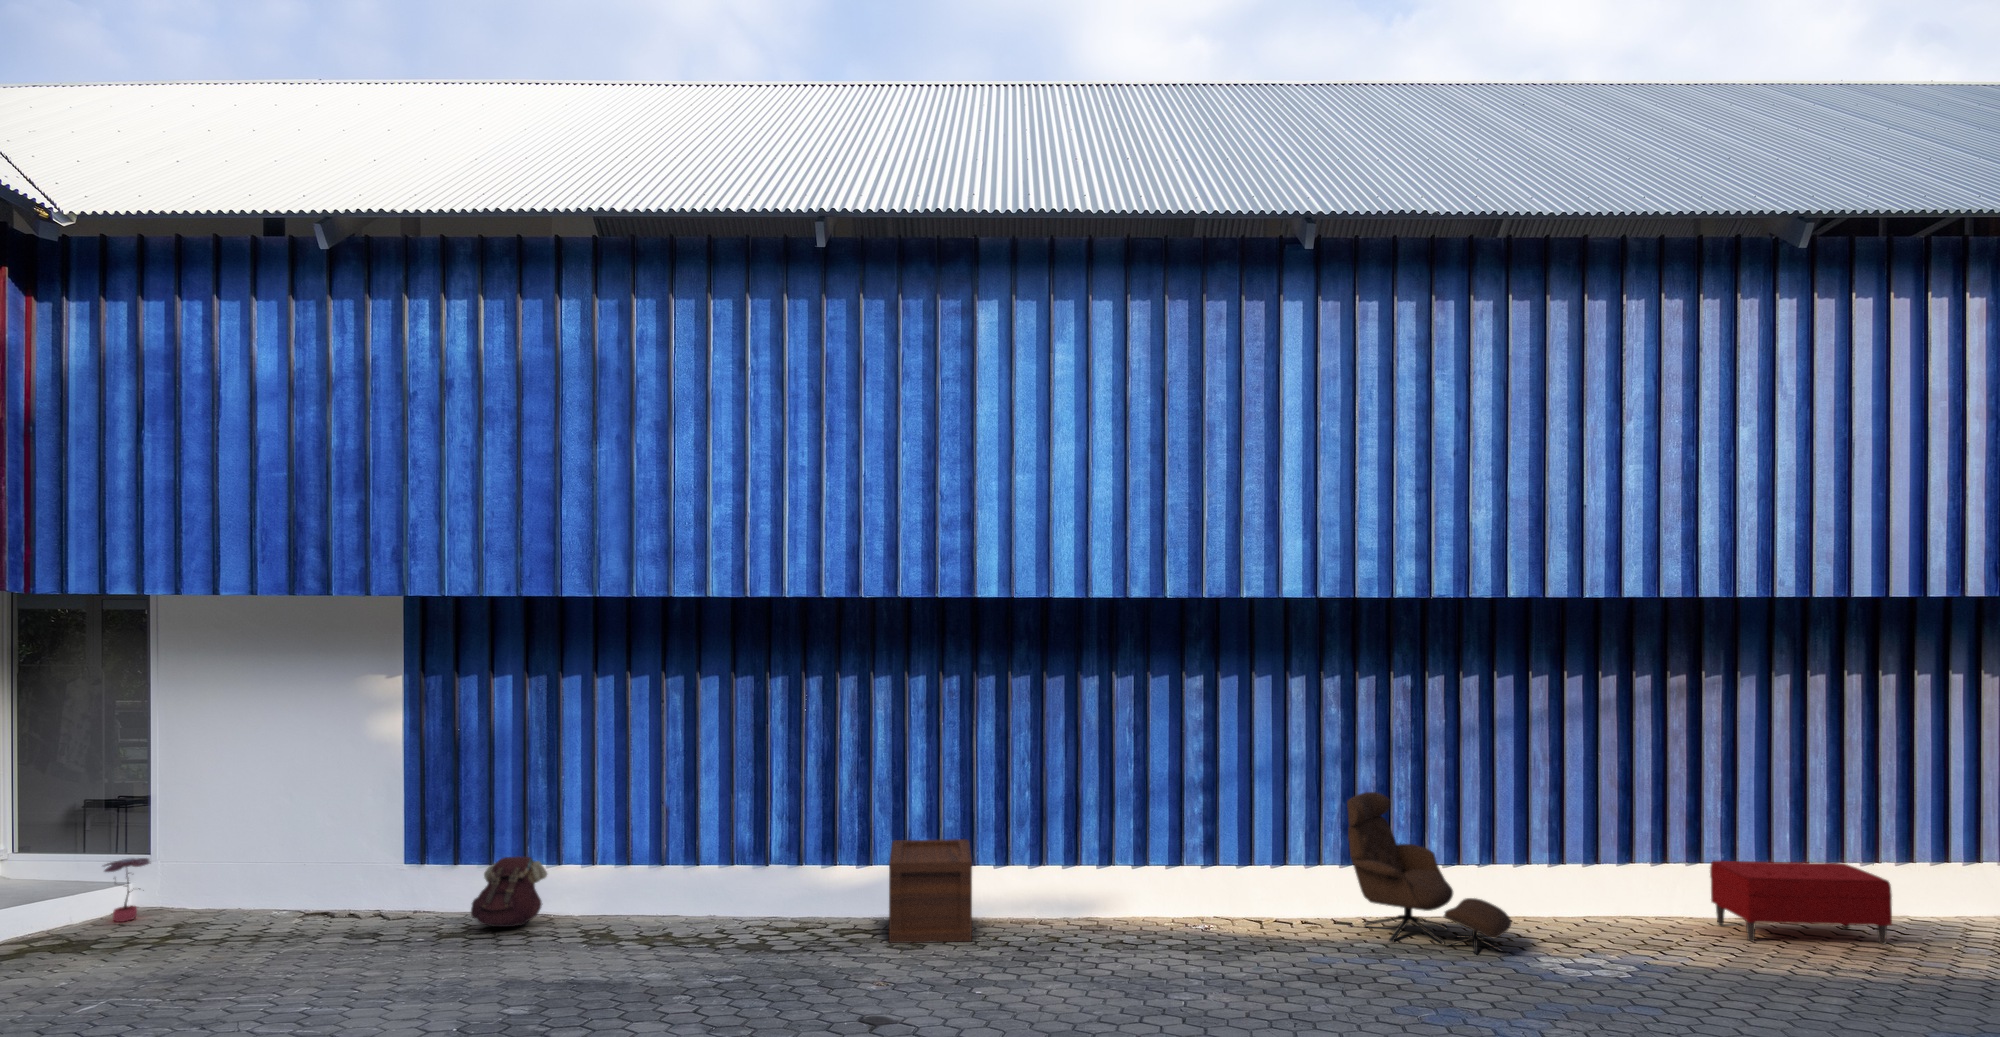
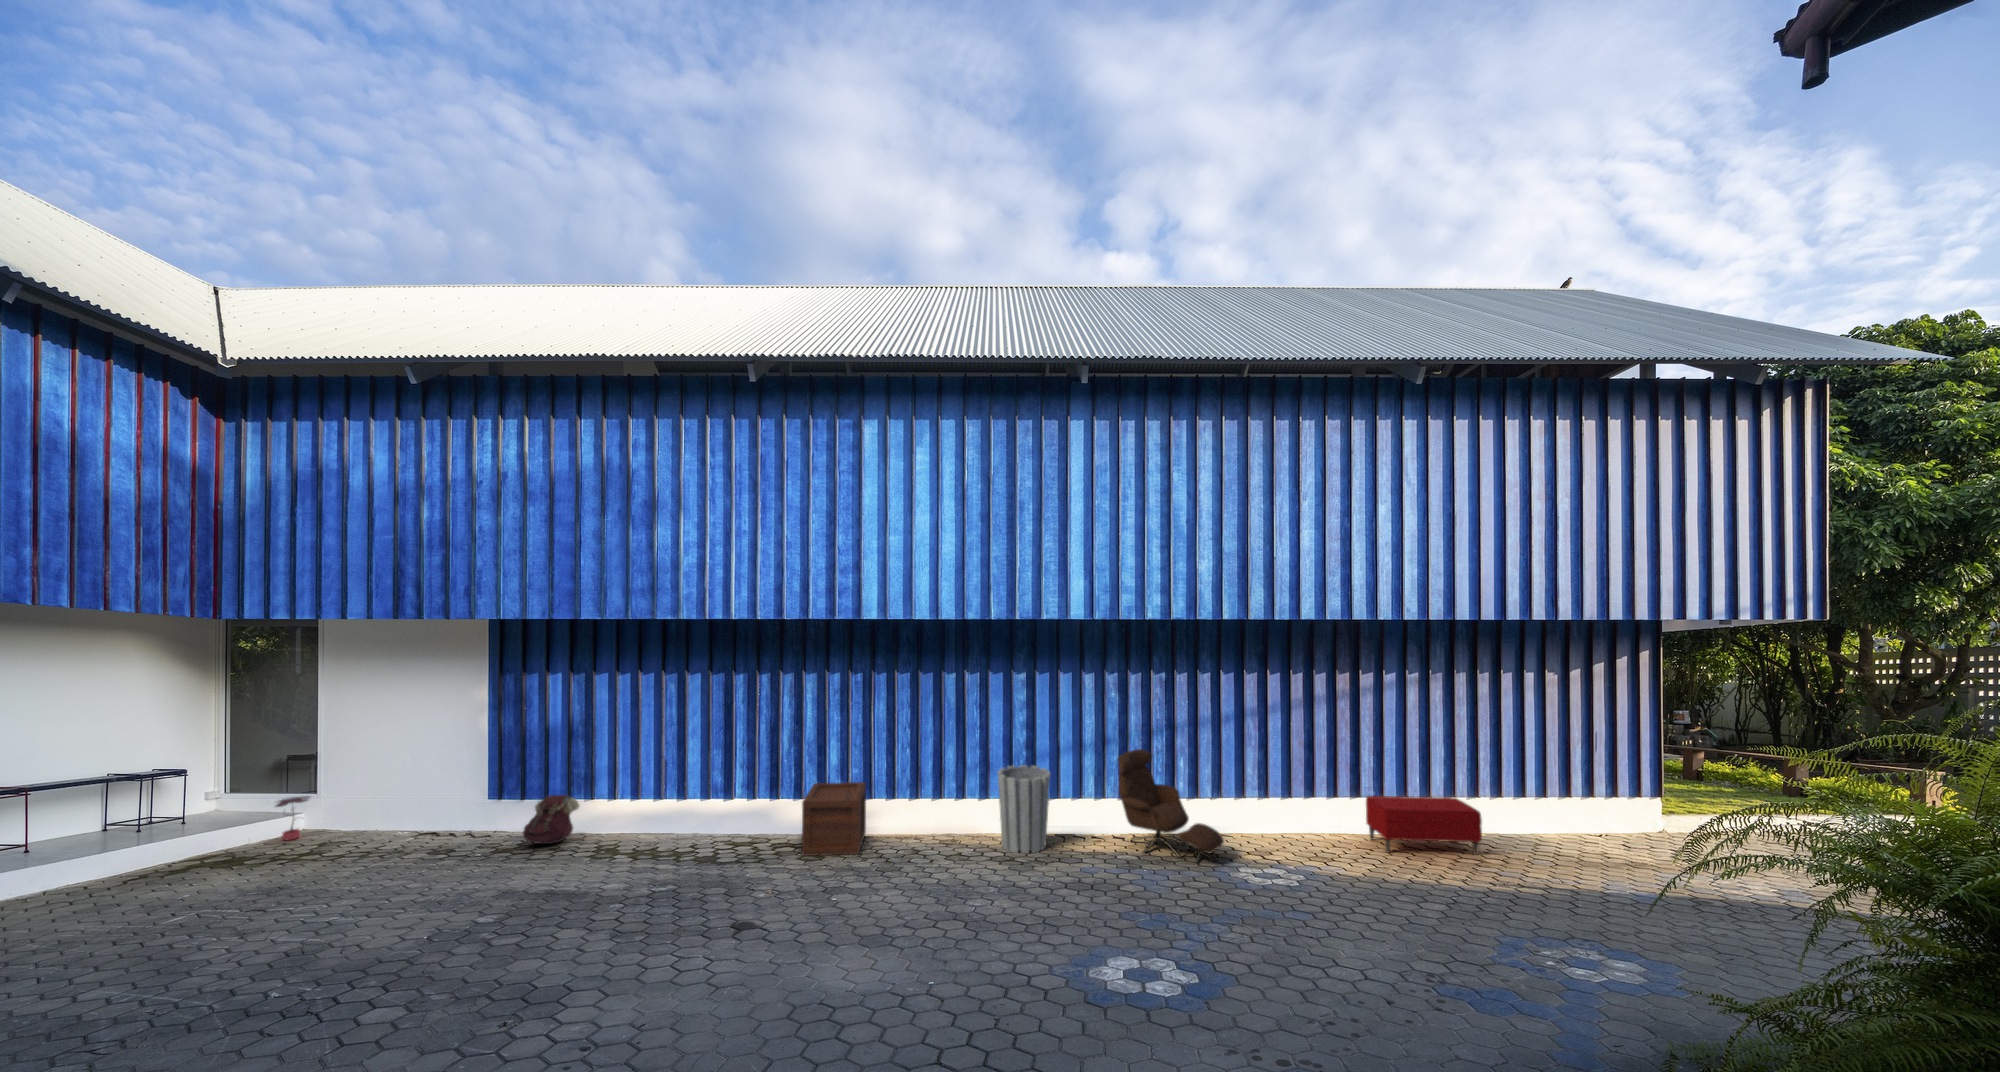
trash can: none [1169,814,1249,942] -> present [998,765,1050,853]

